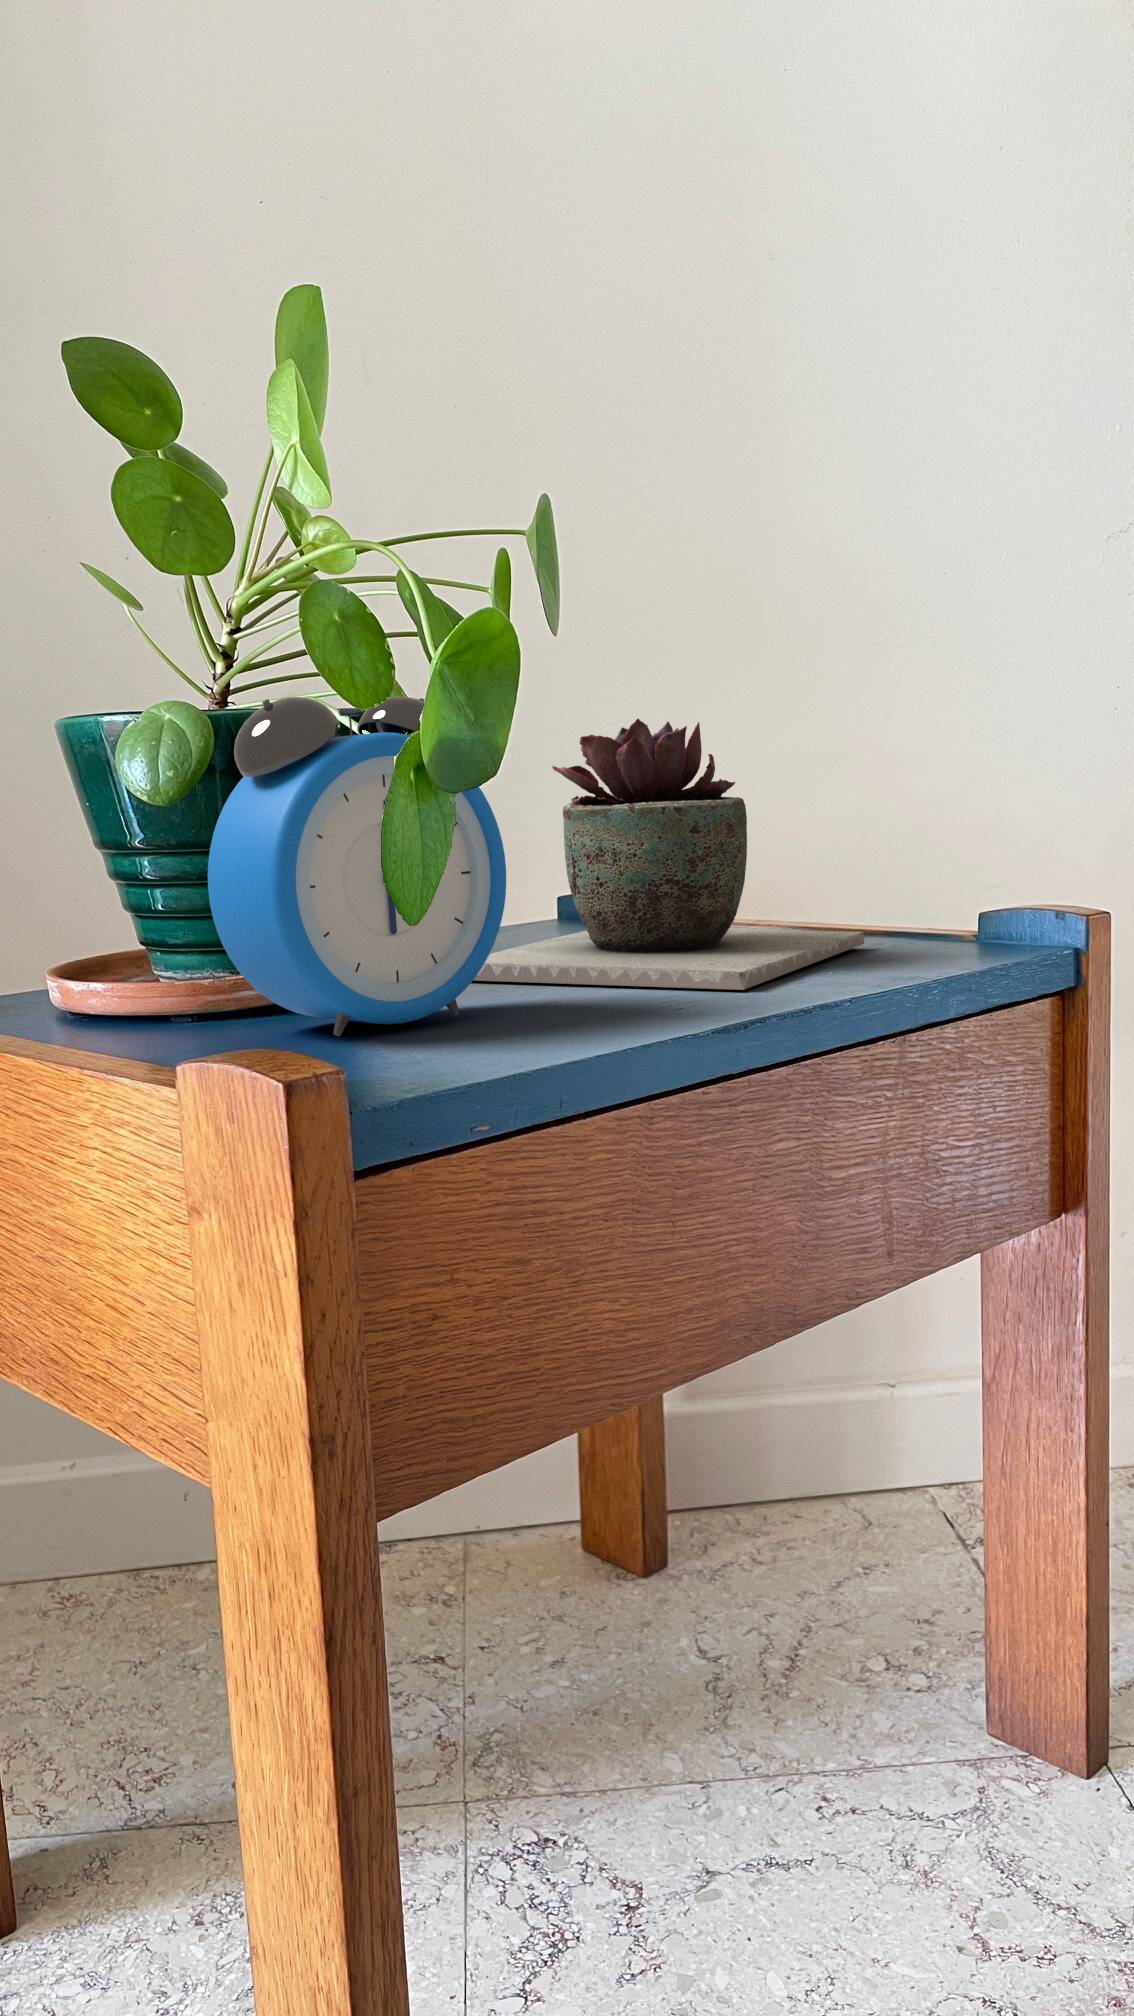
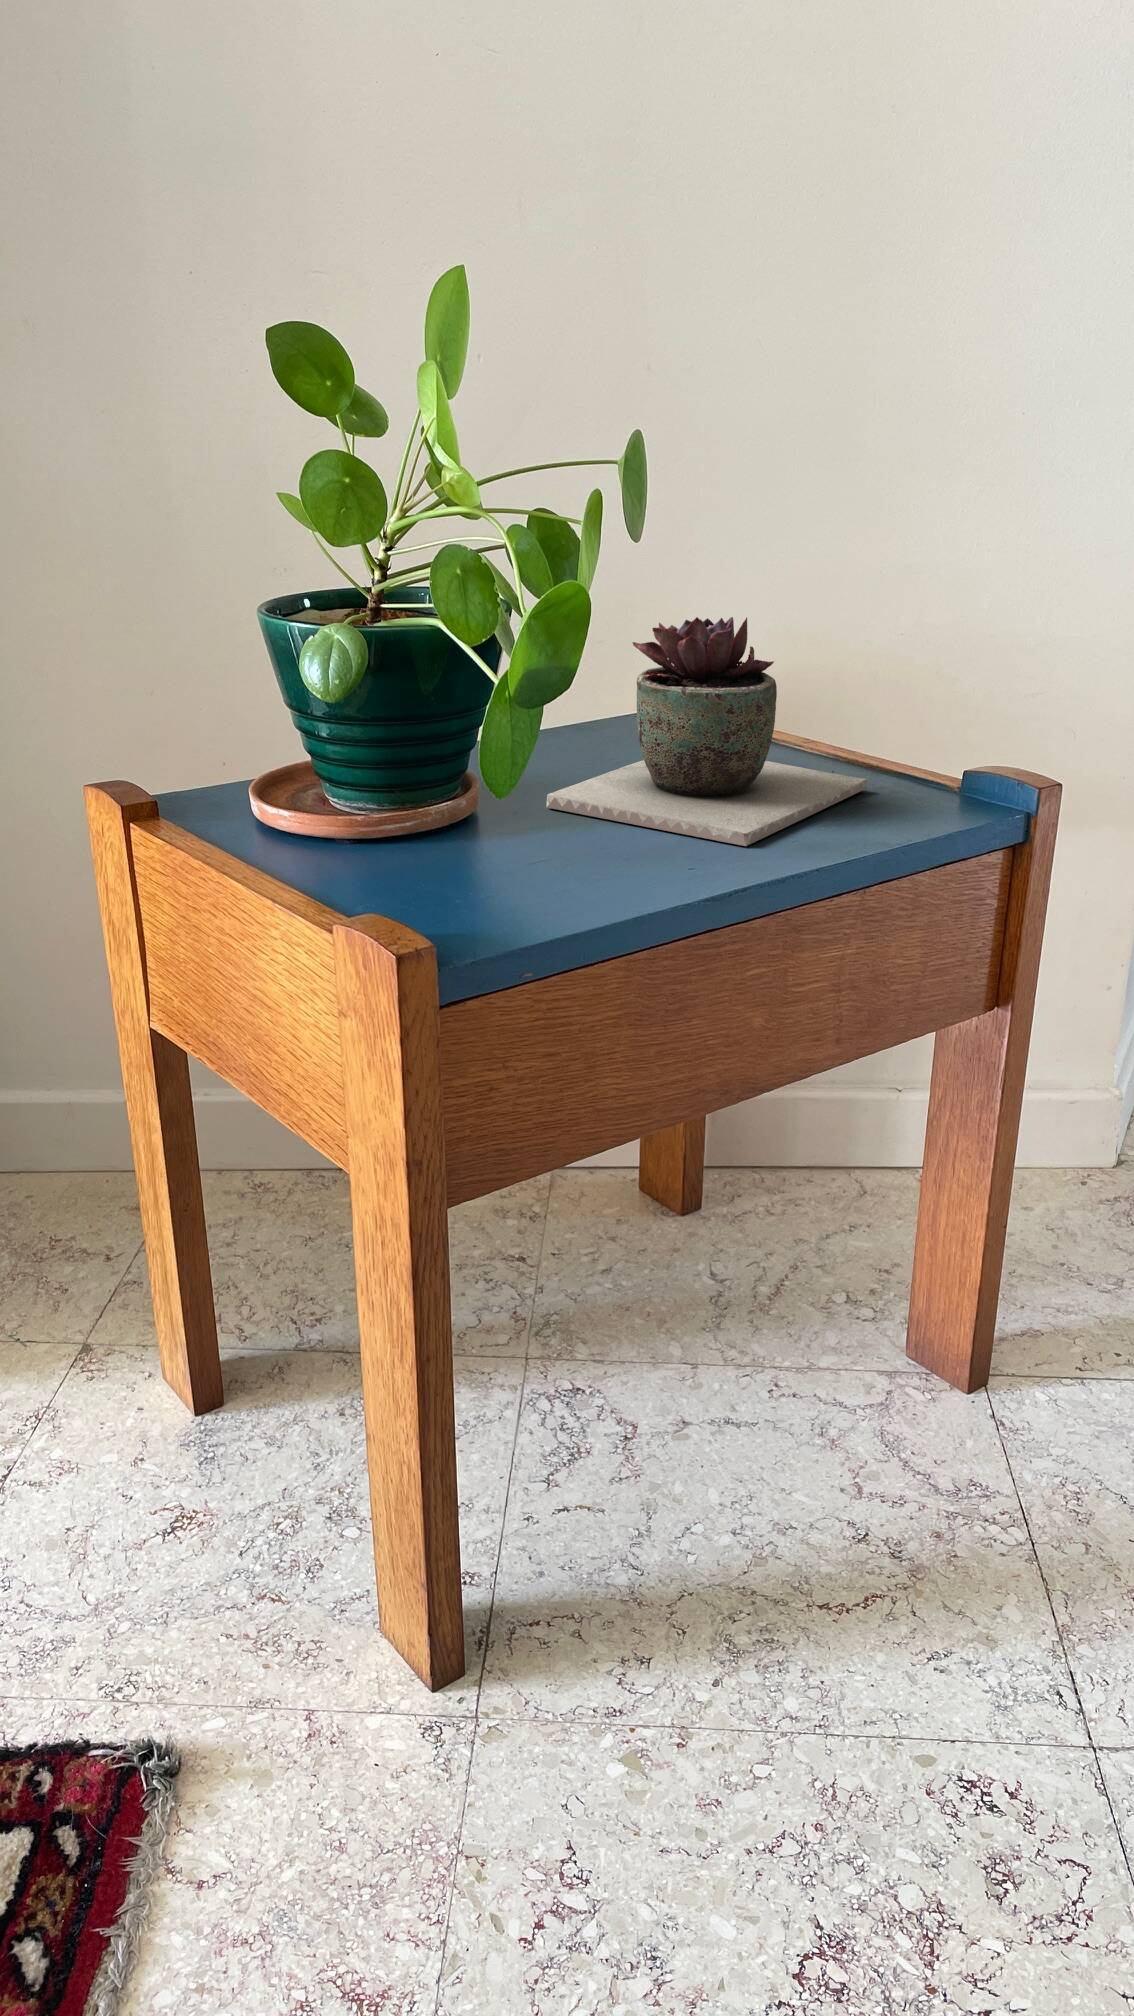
alarm clock: present [208,696,506,1036] -> none [364,631,574,879]

